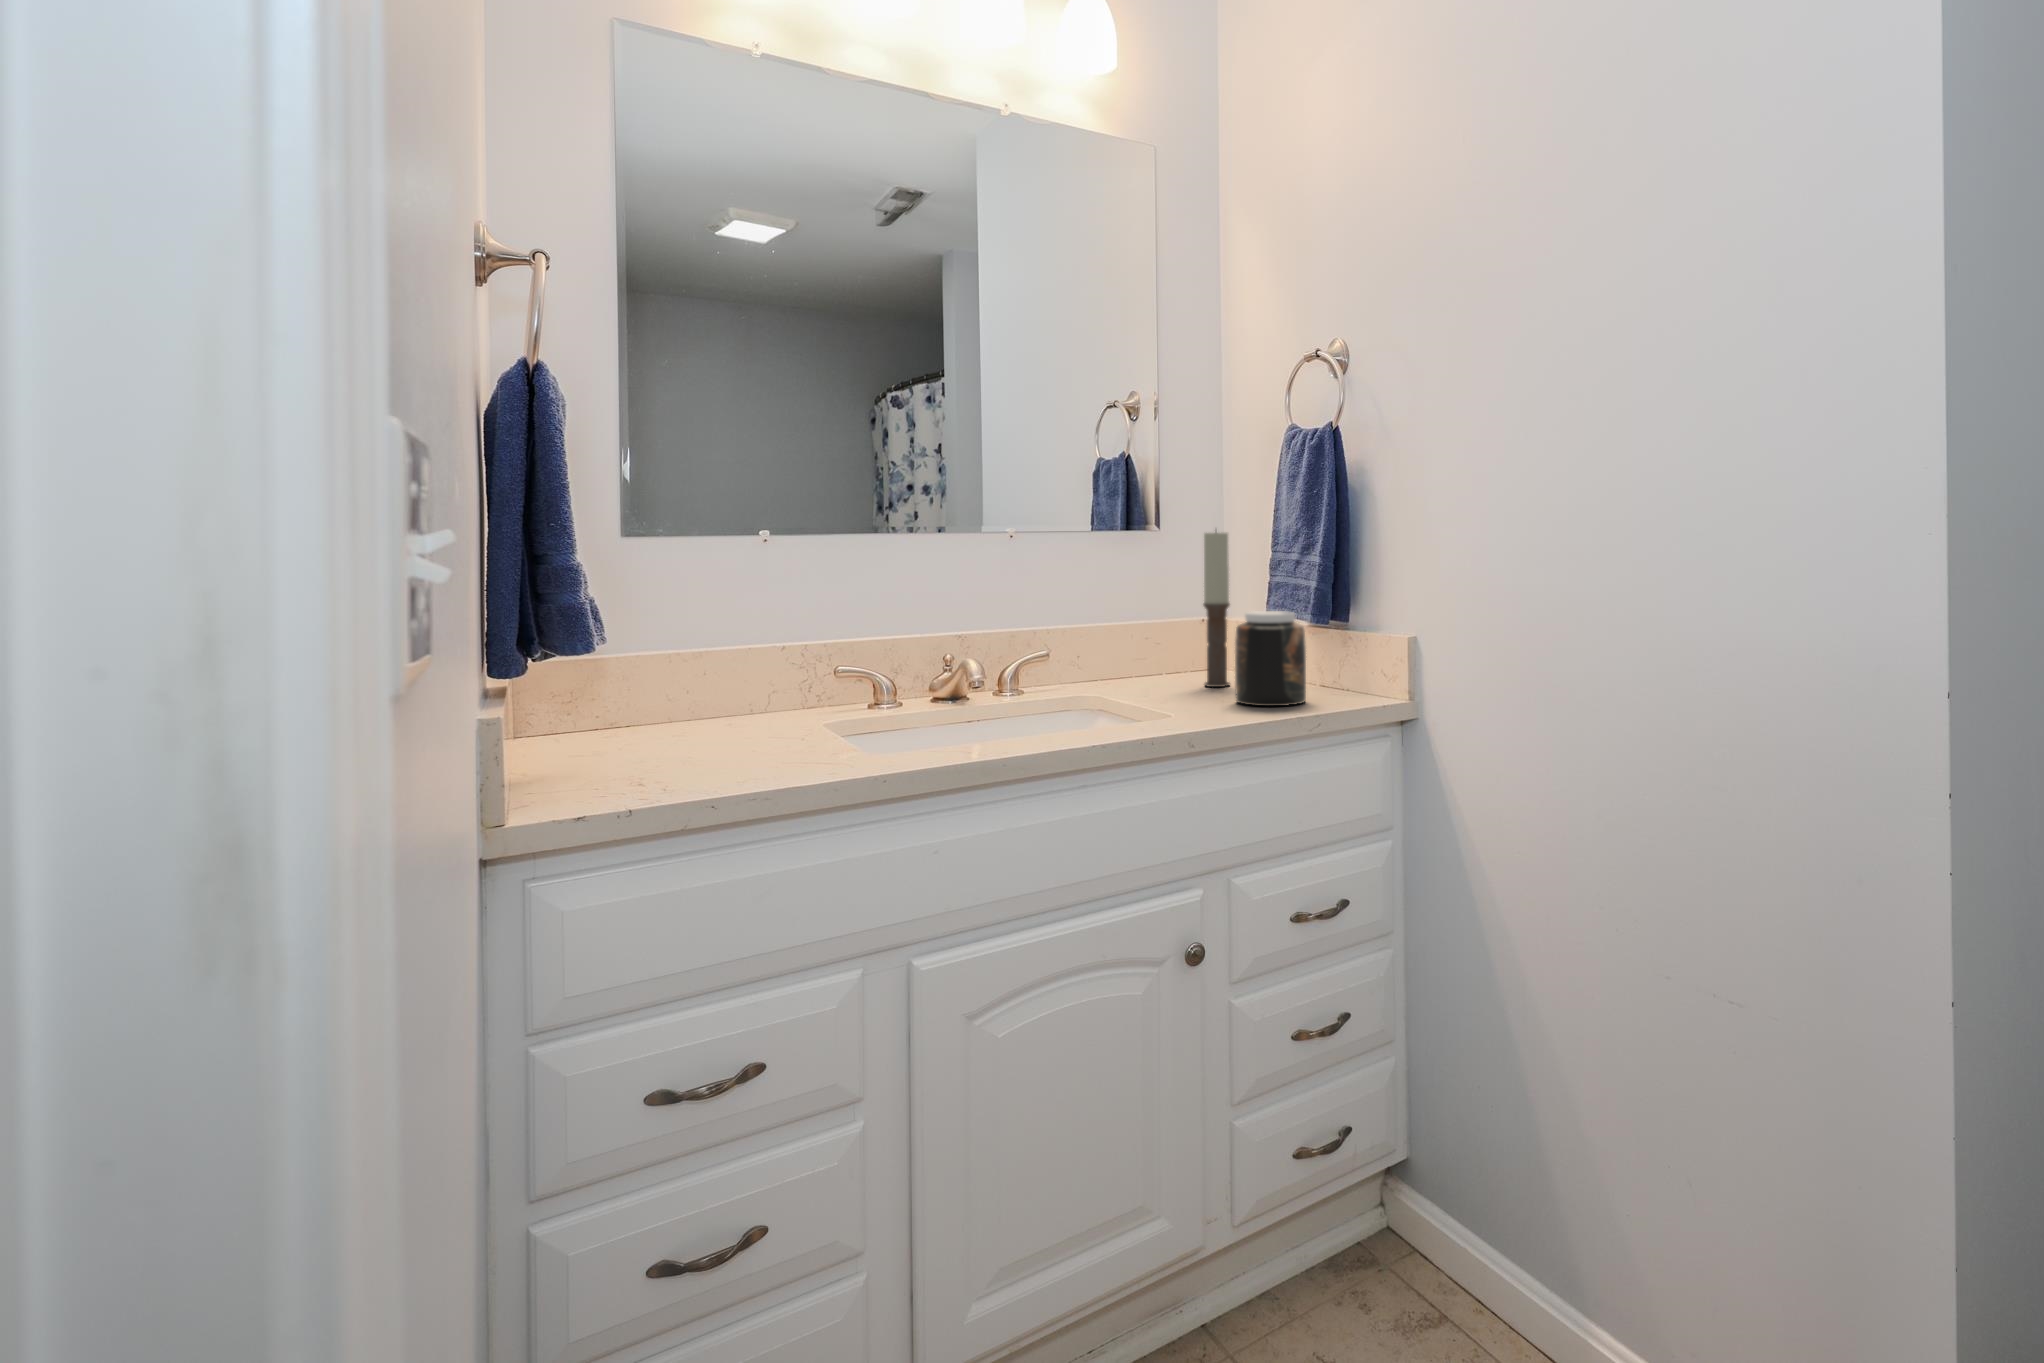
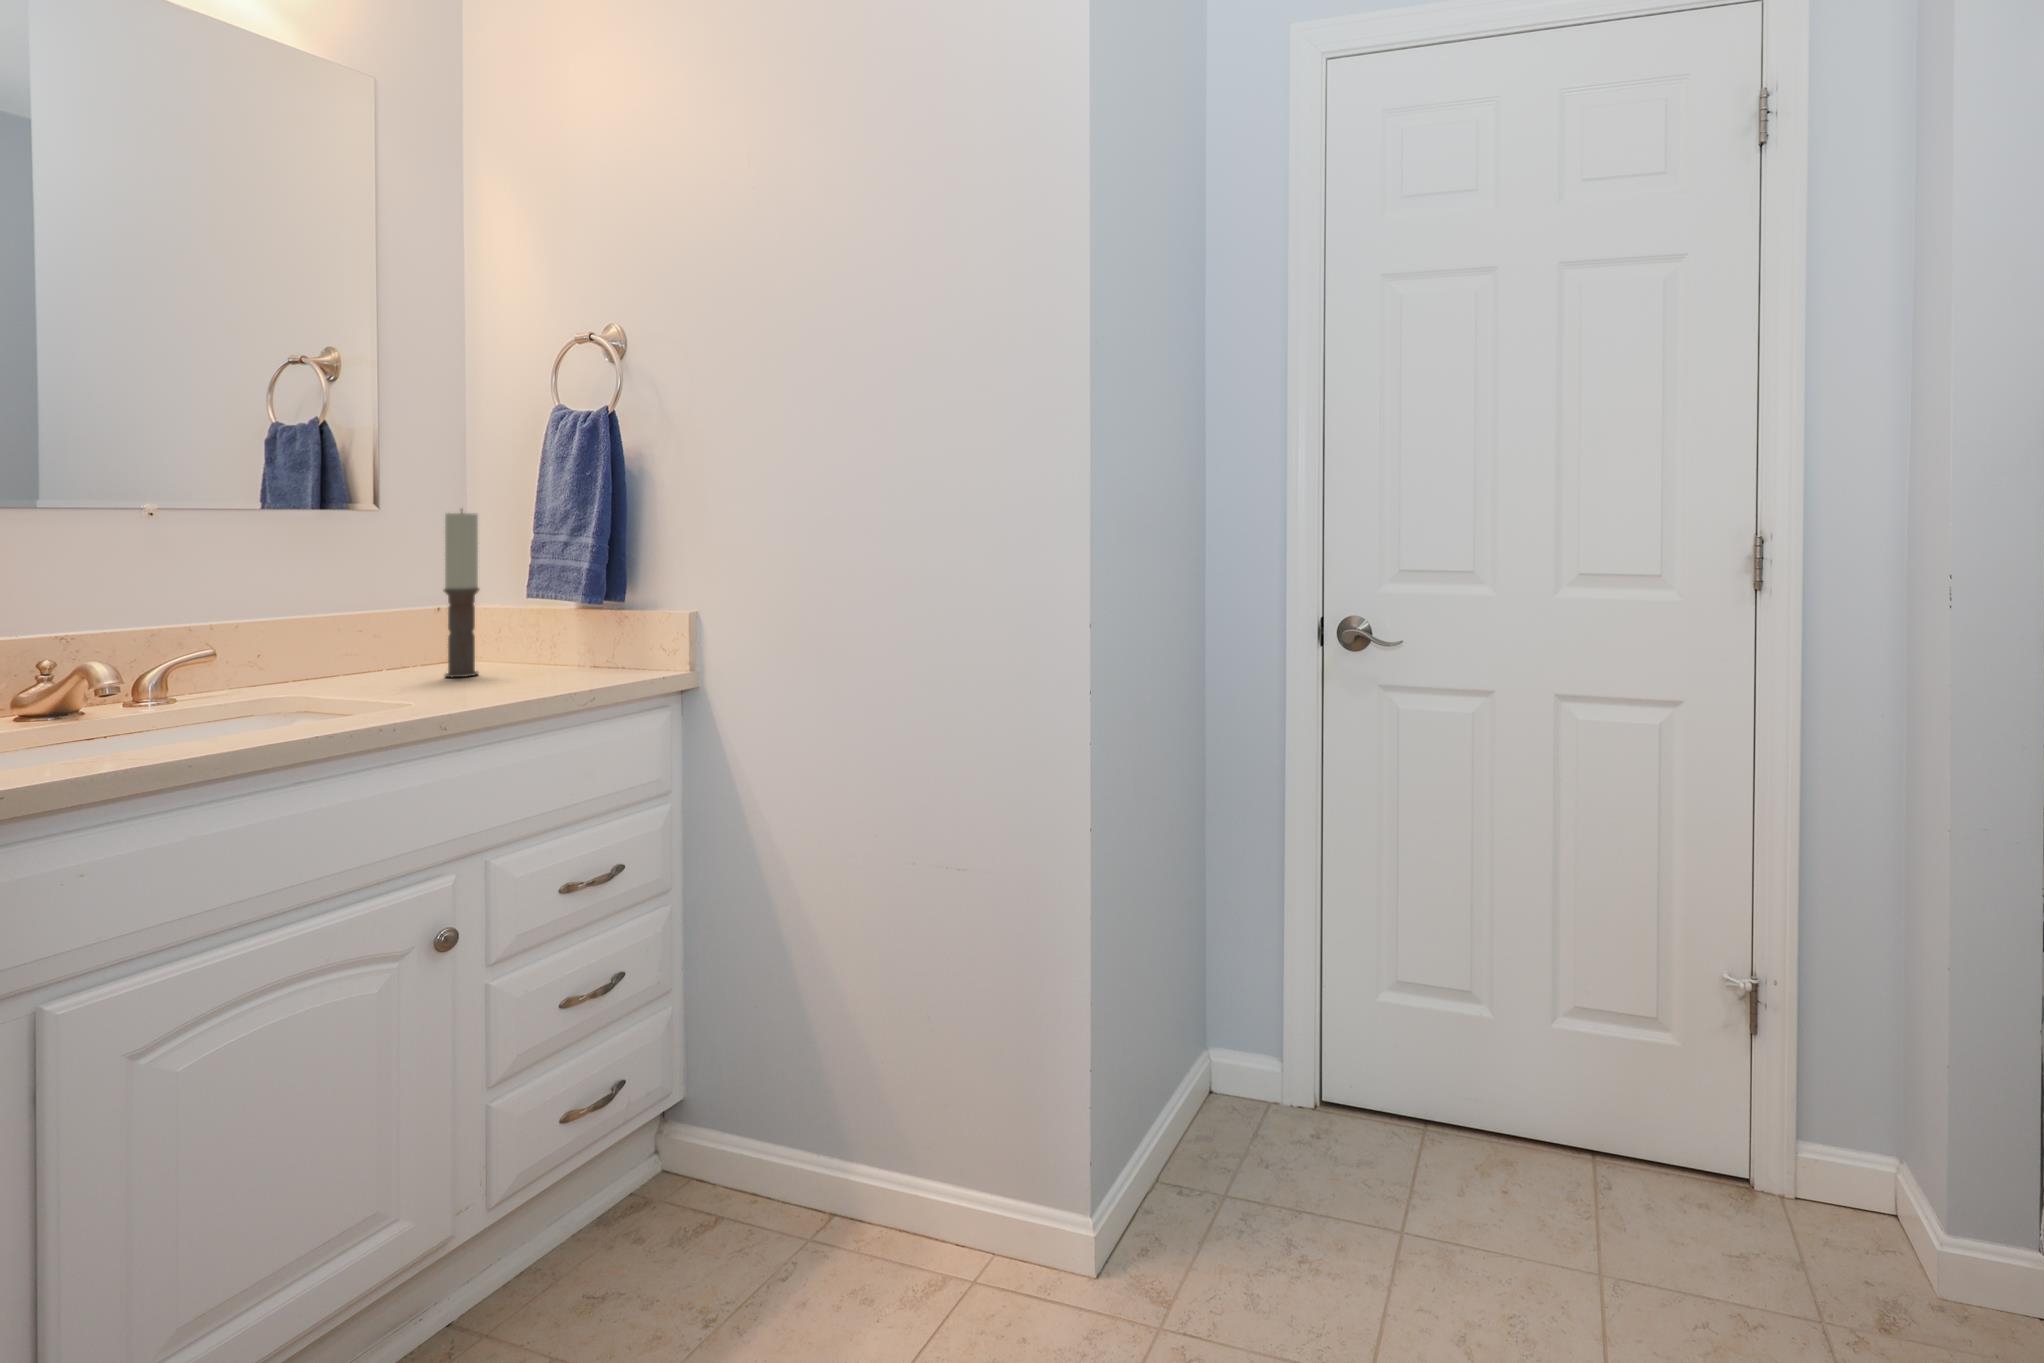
jar: present [1235,611,1306,706] -> none [490,593,576,688]

